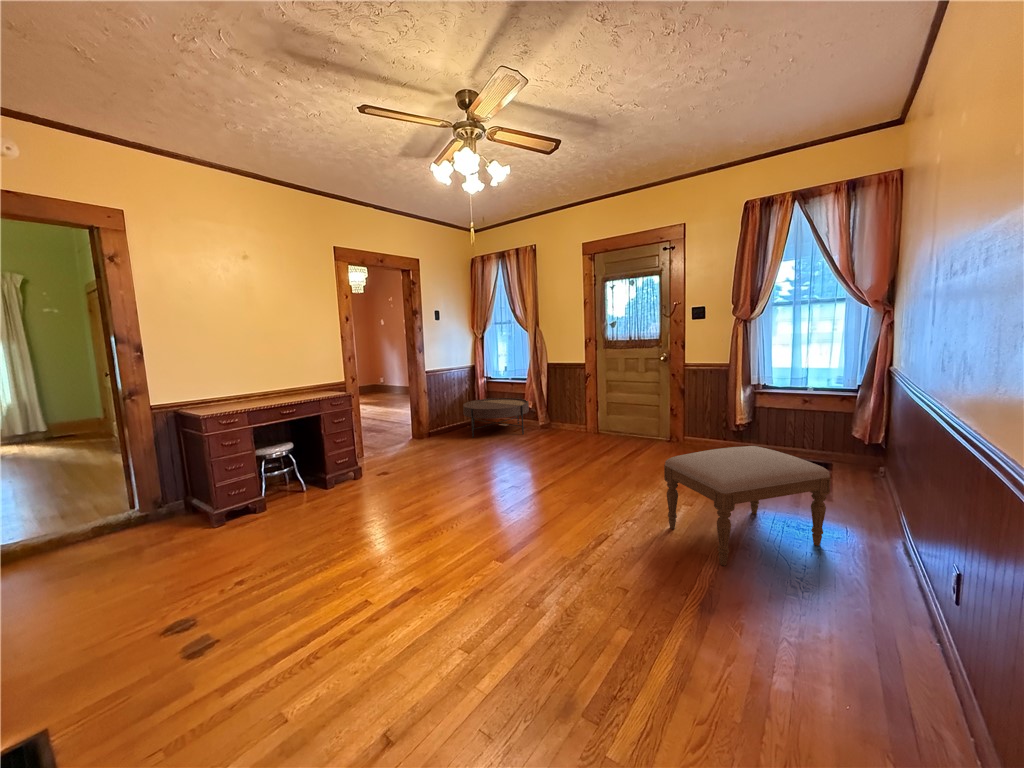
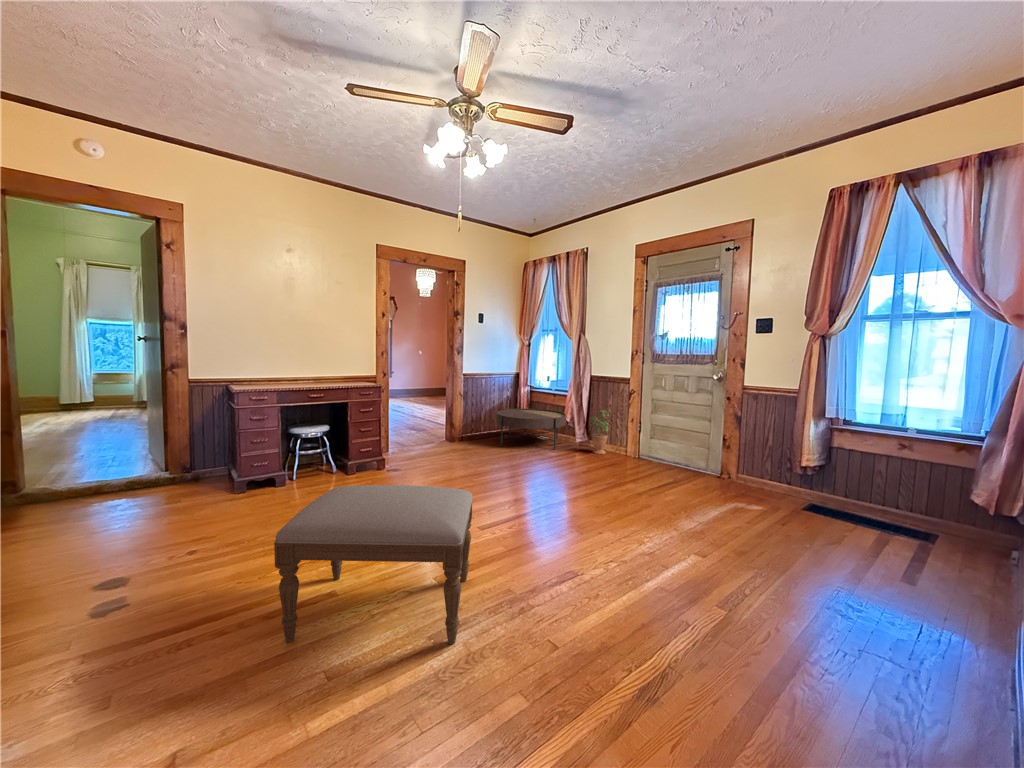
potted plant: none [552,392,570,433] -> present [590,410,609,454]
ottoman: present [664,446,831,566] -> present [274,485,473,644]

